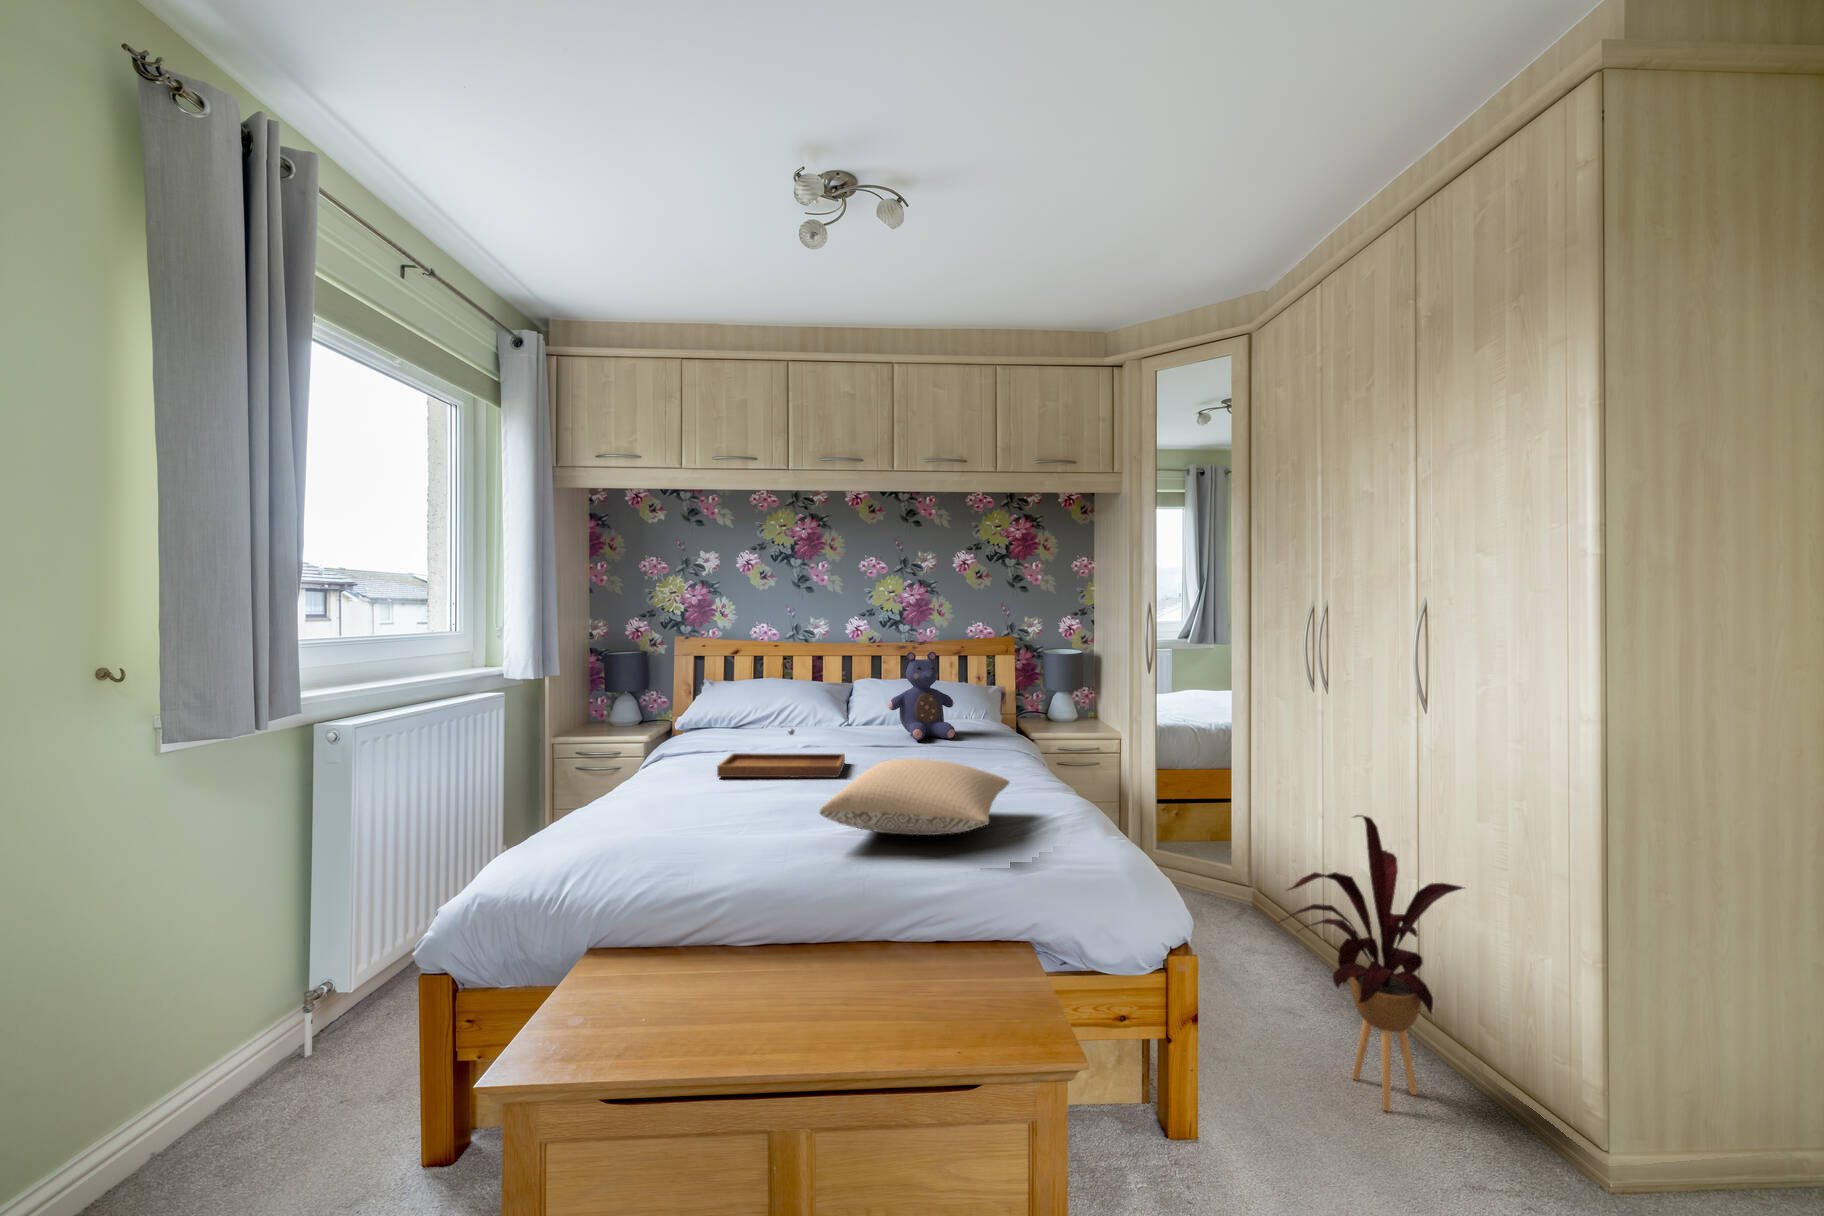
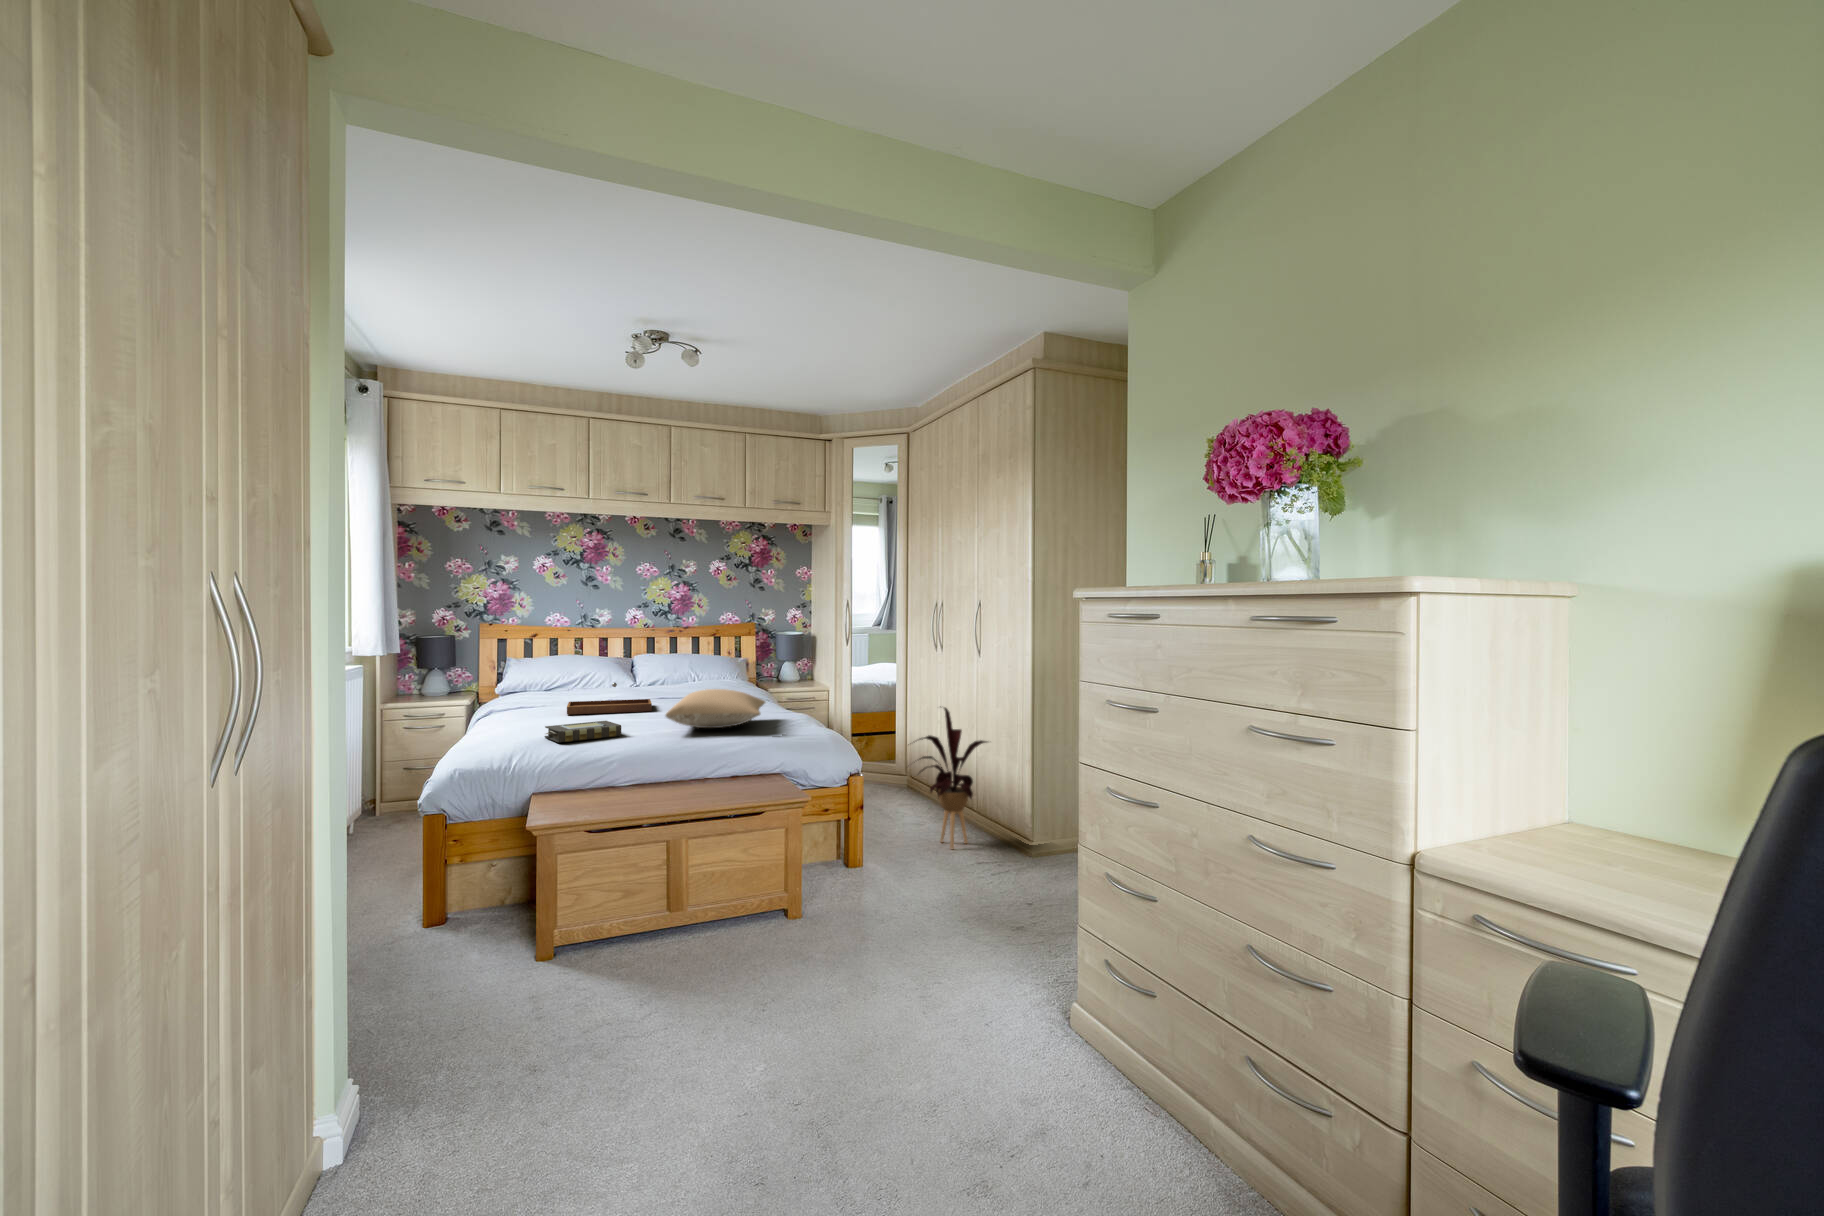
teddy bear: present [888,651,955,740] -> none [670,632,719,693]
book: none [631,805,754,852] -> present [545,721,621,743]

